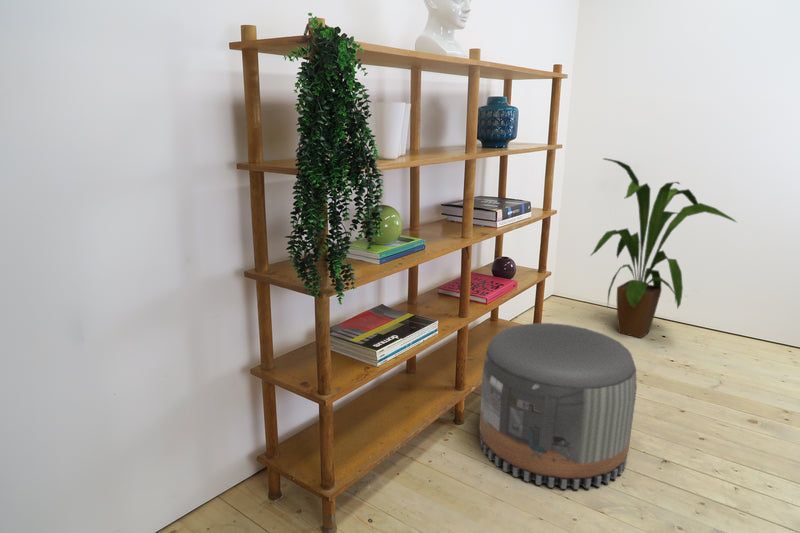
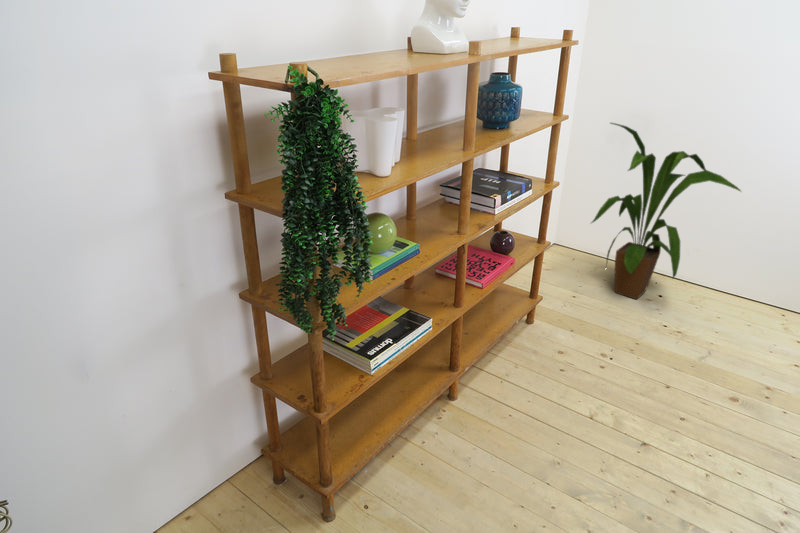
pouf: present [479,323,637,489] -> none [471,312,621,477]

